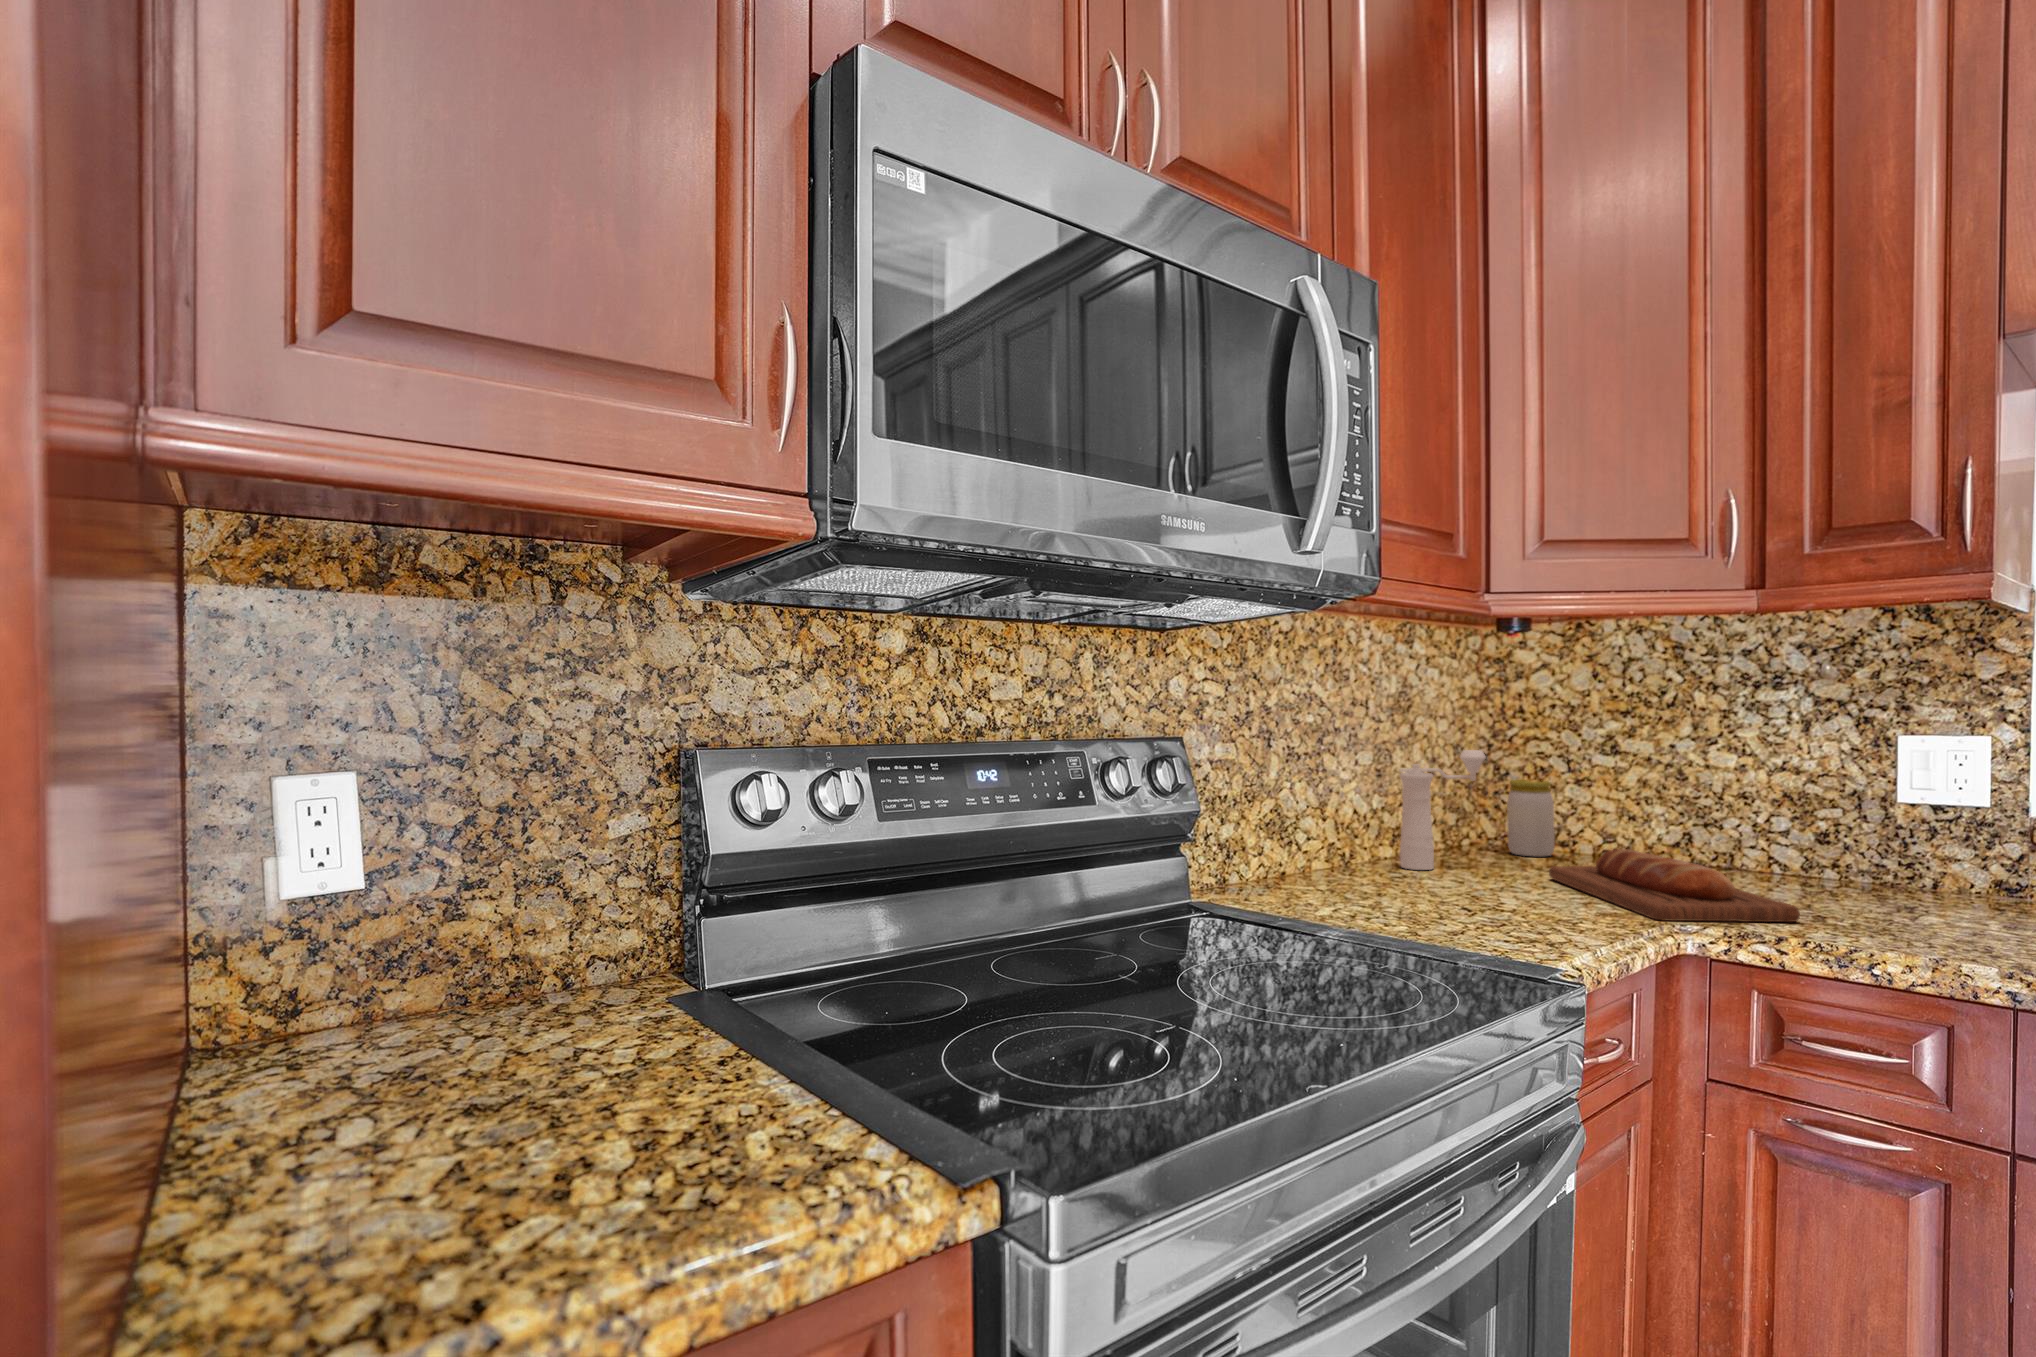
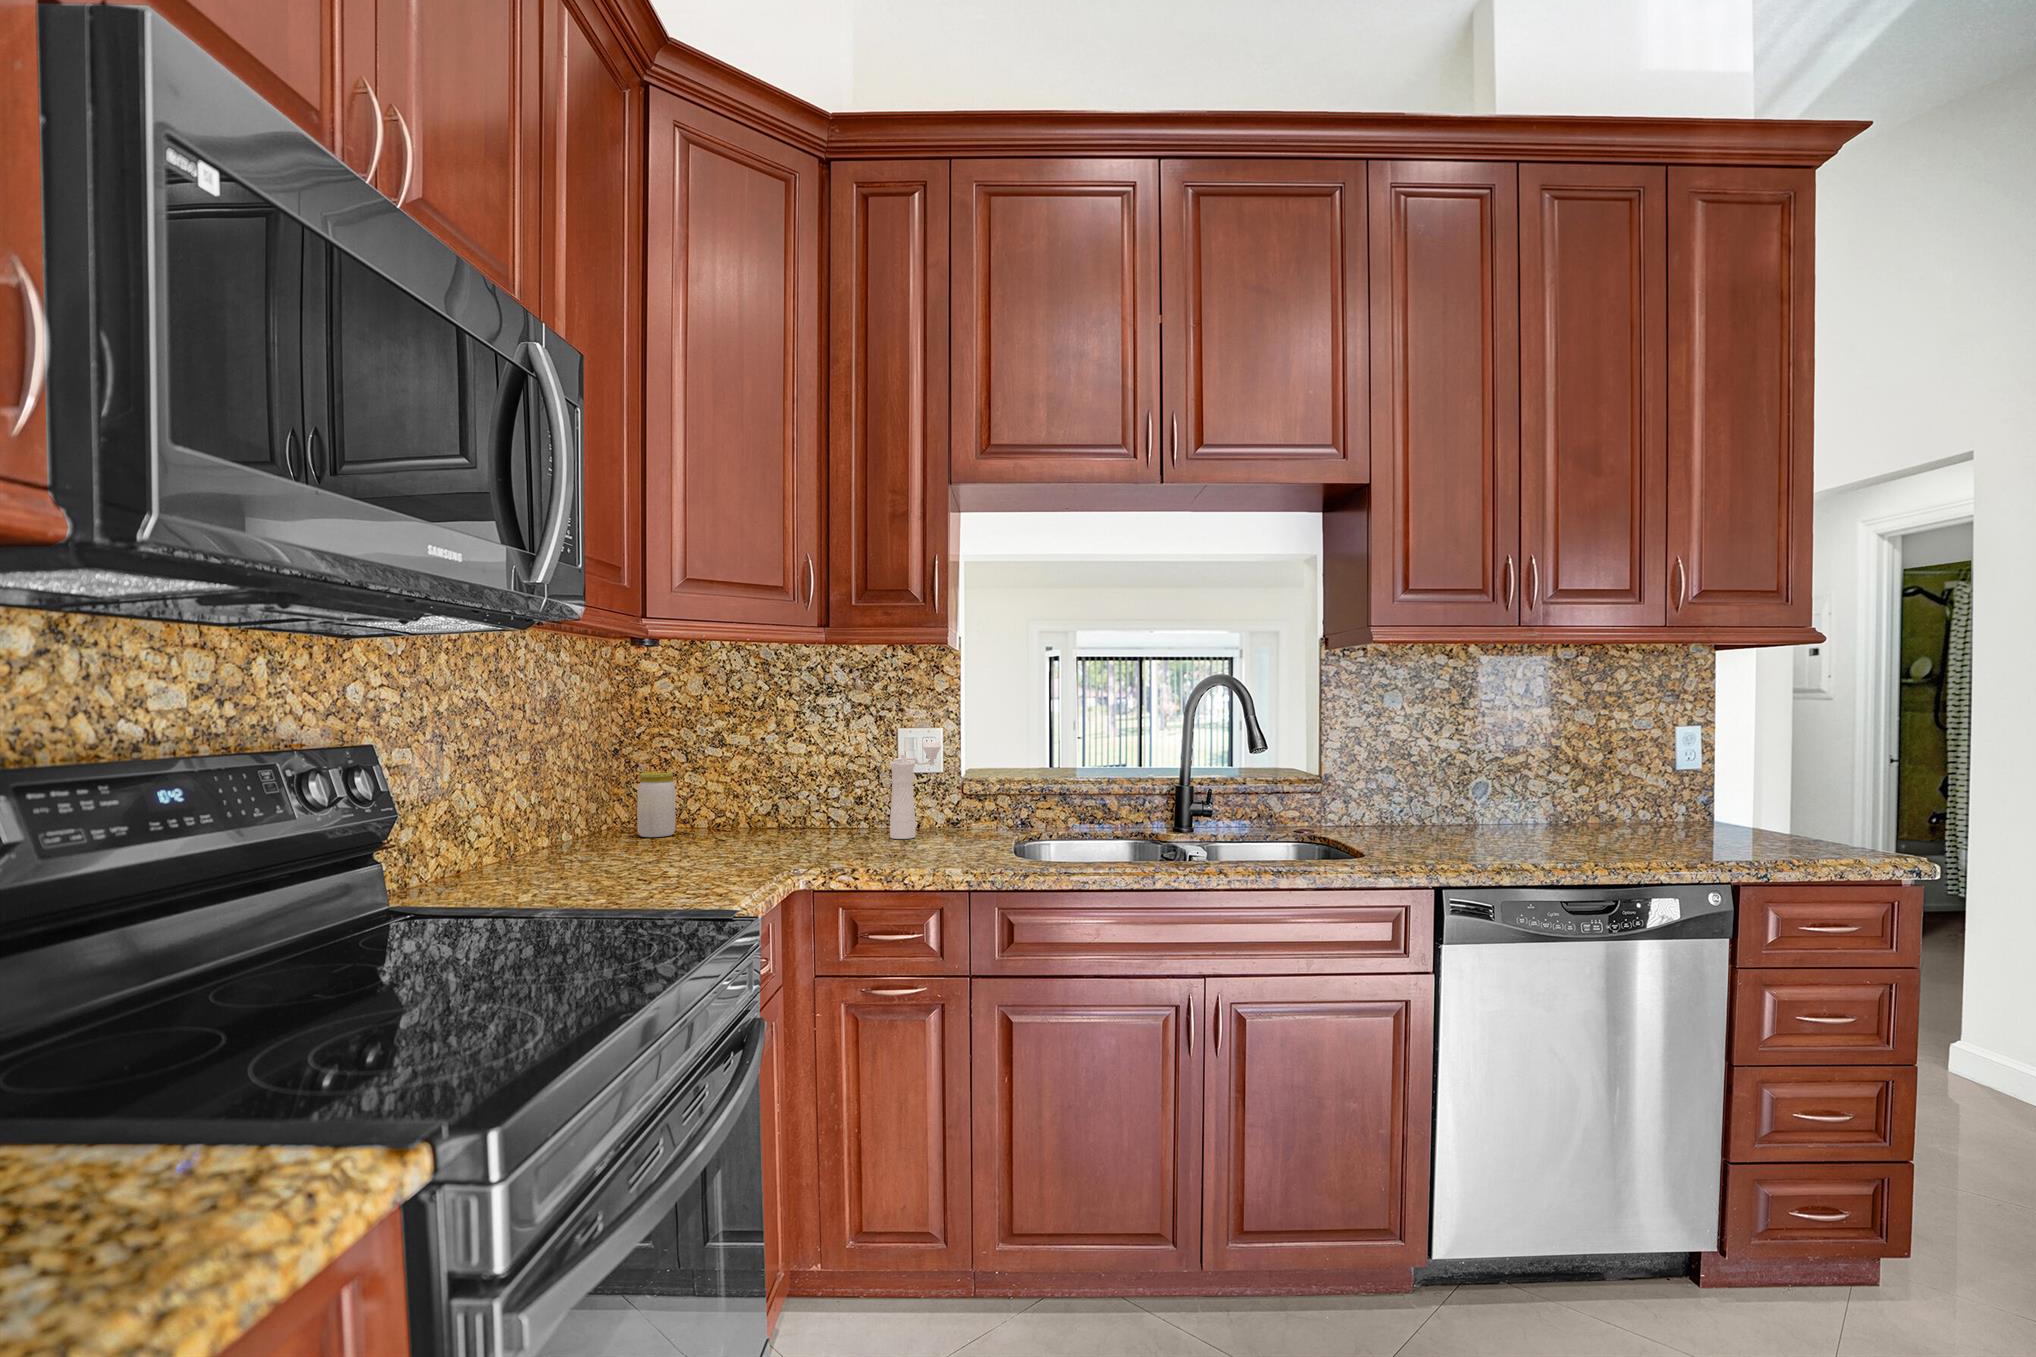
pepper mill: present [1400,750,1486,870] -> present [890,742,941,839]
bread loaf: present [1549,849,1800,922] -> none [683,820,854,868]

